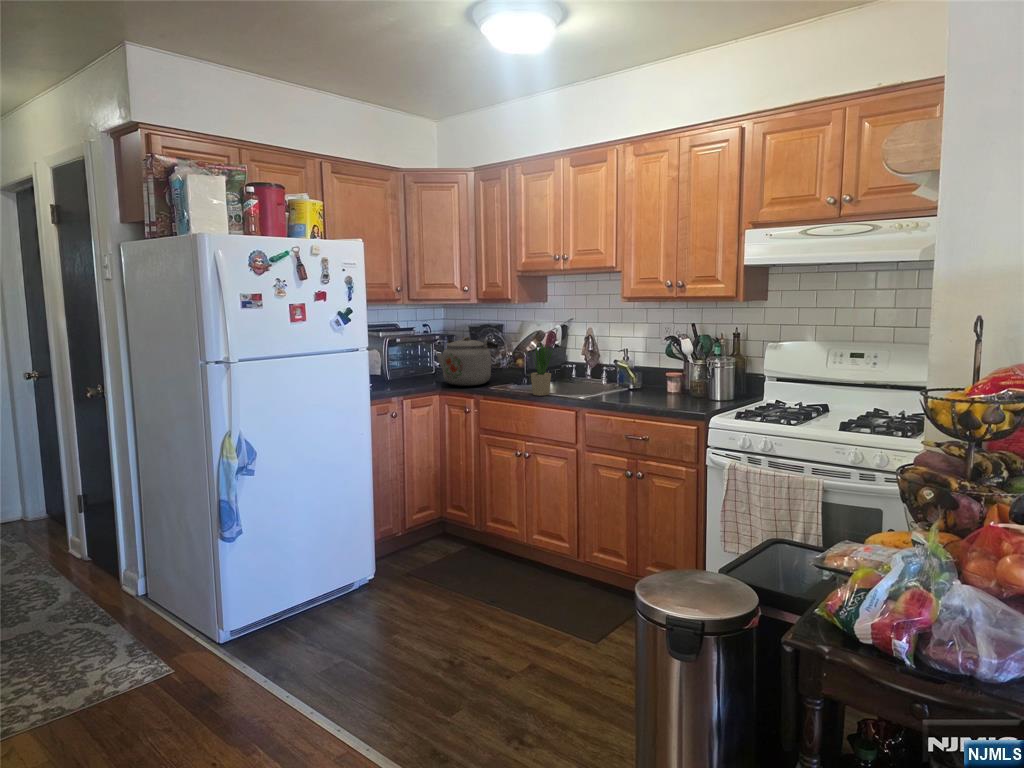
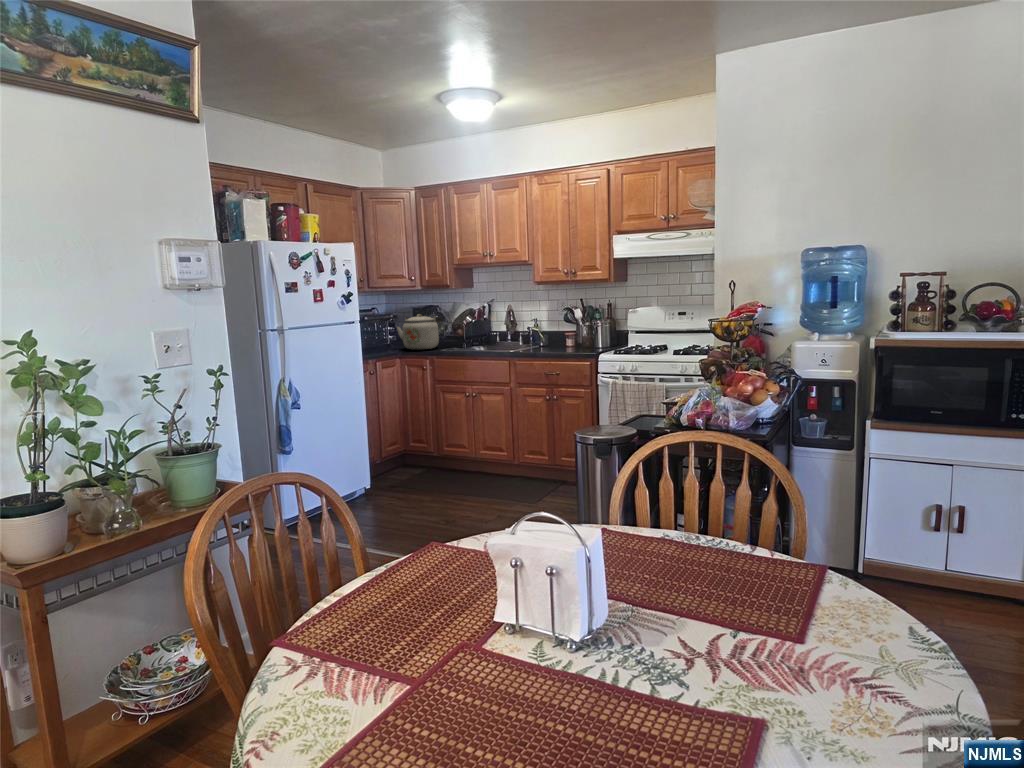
potted plant: present [531,344,553,396] -> none [472,310,488,352]

